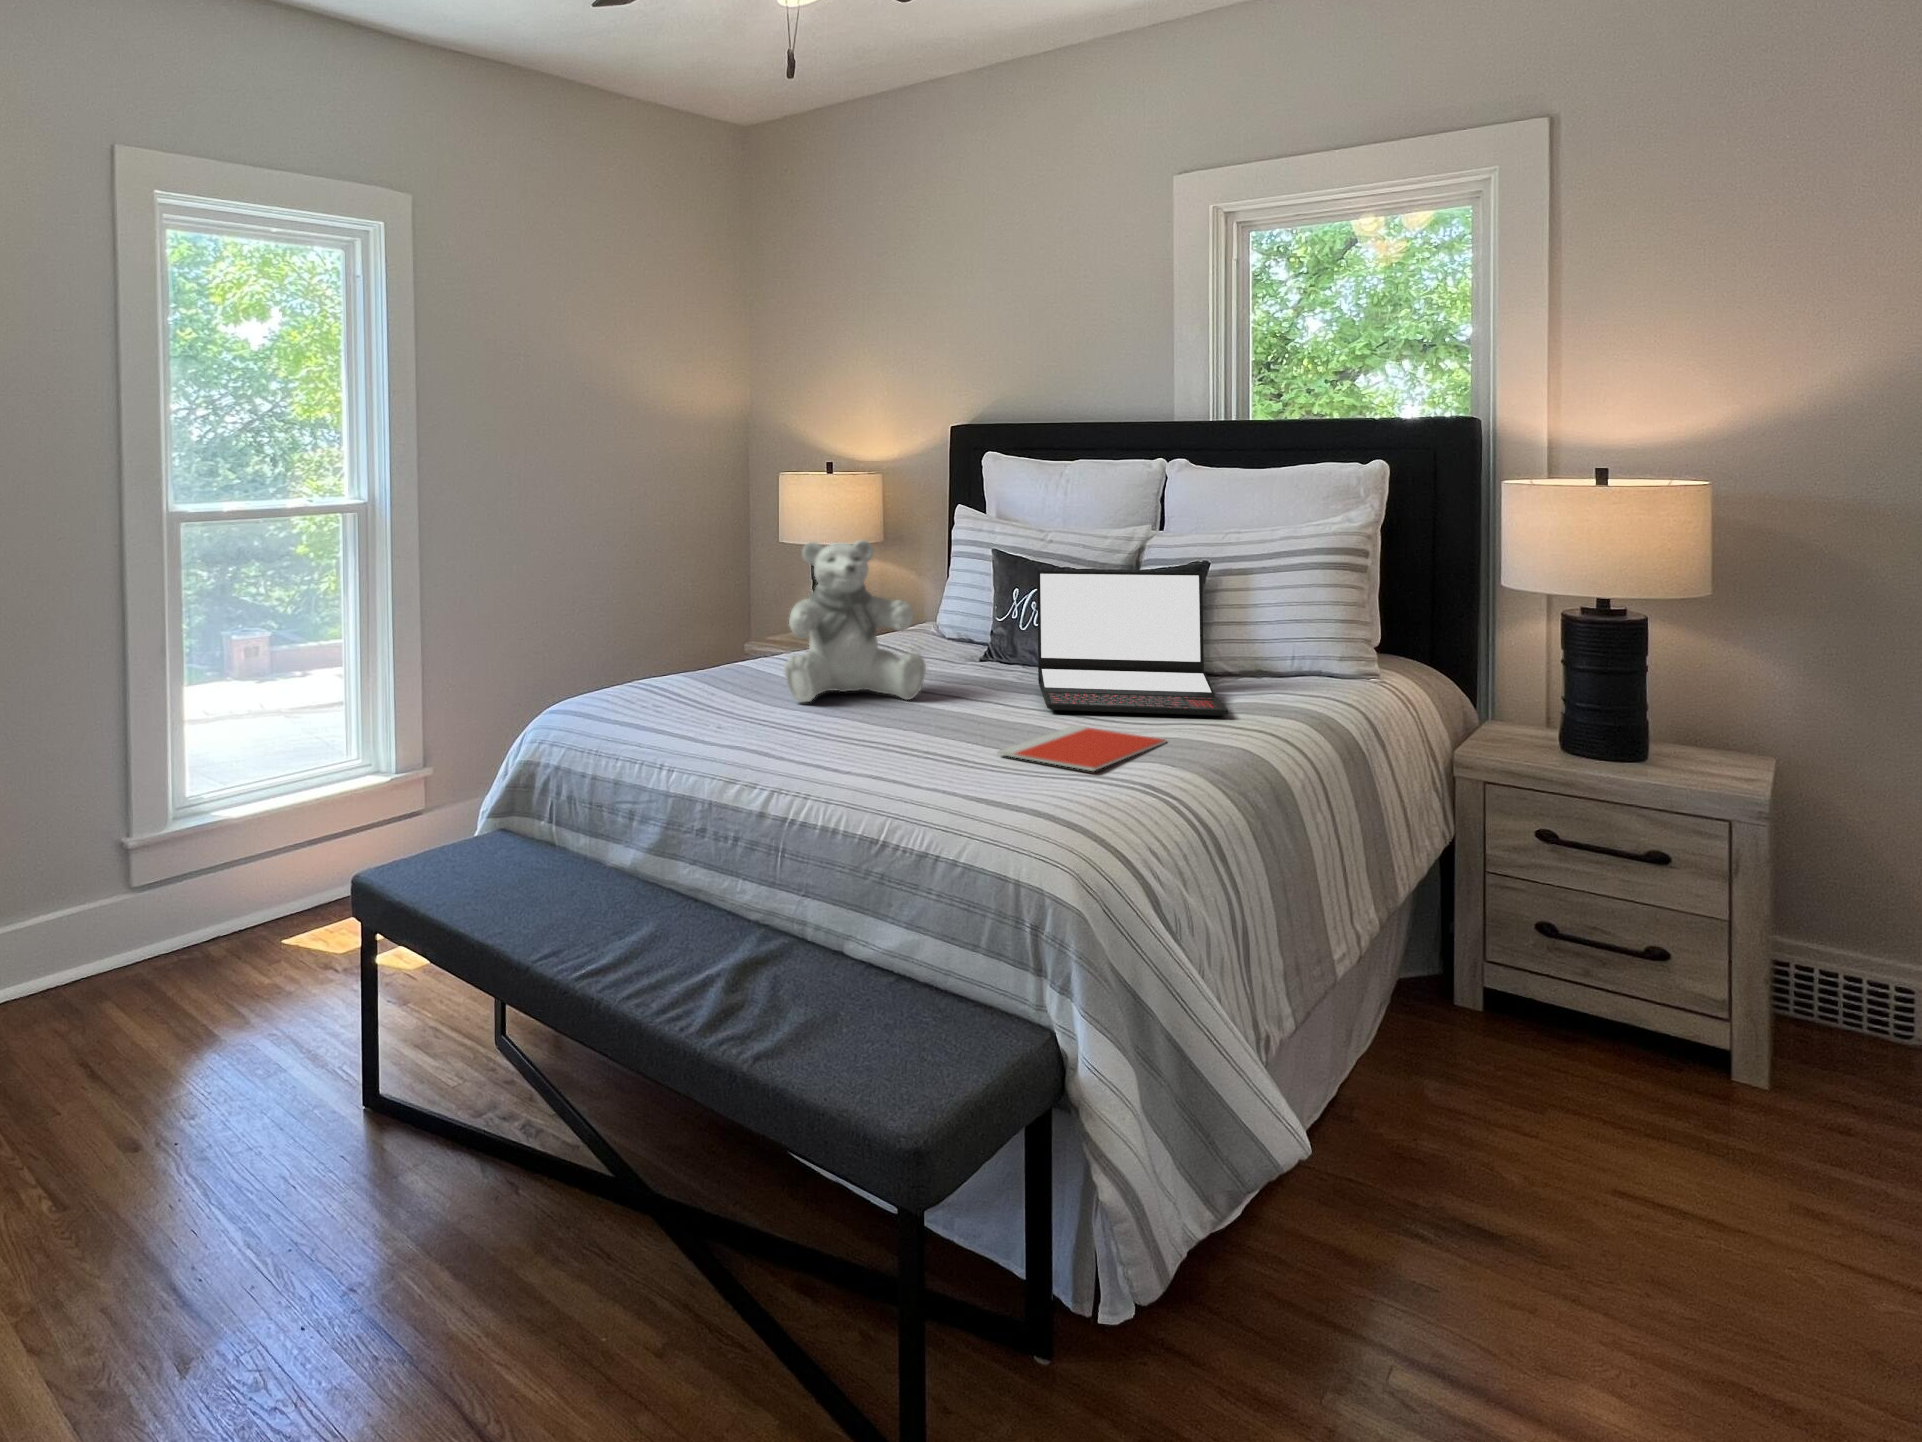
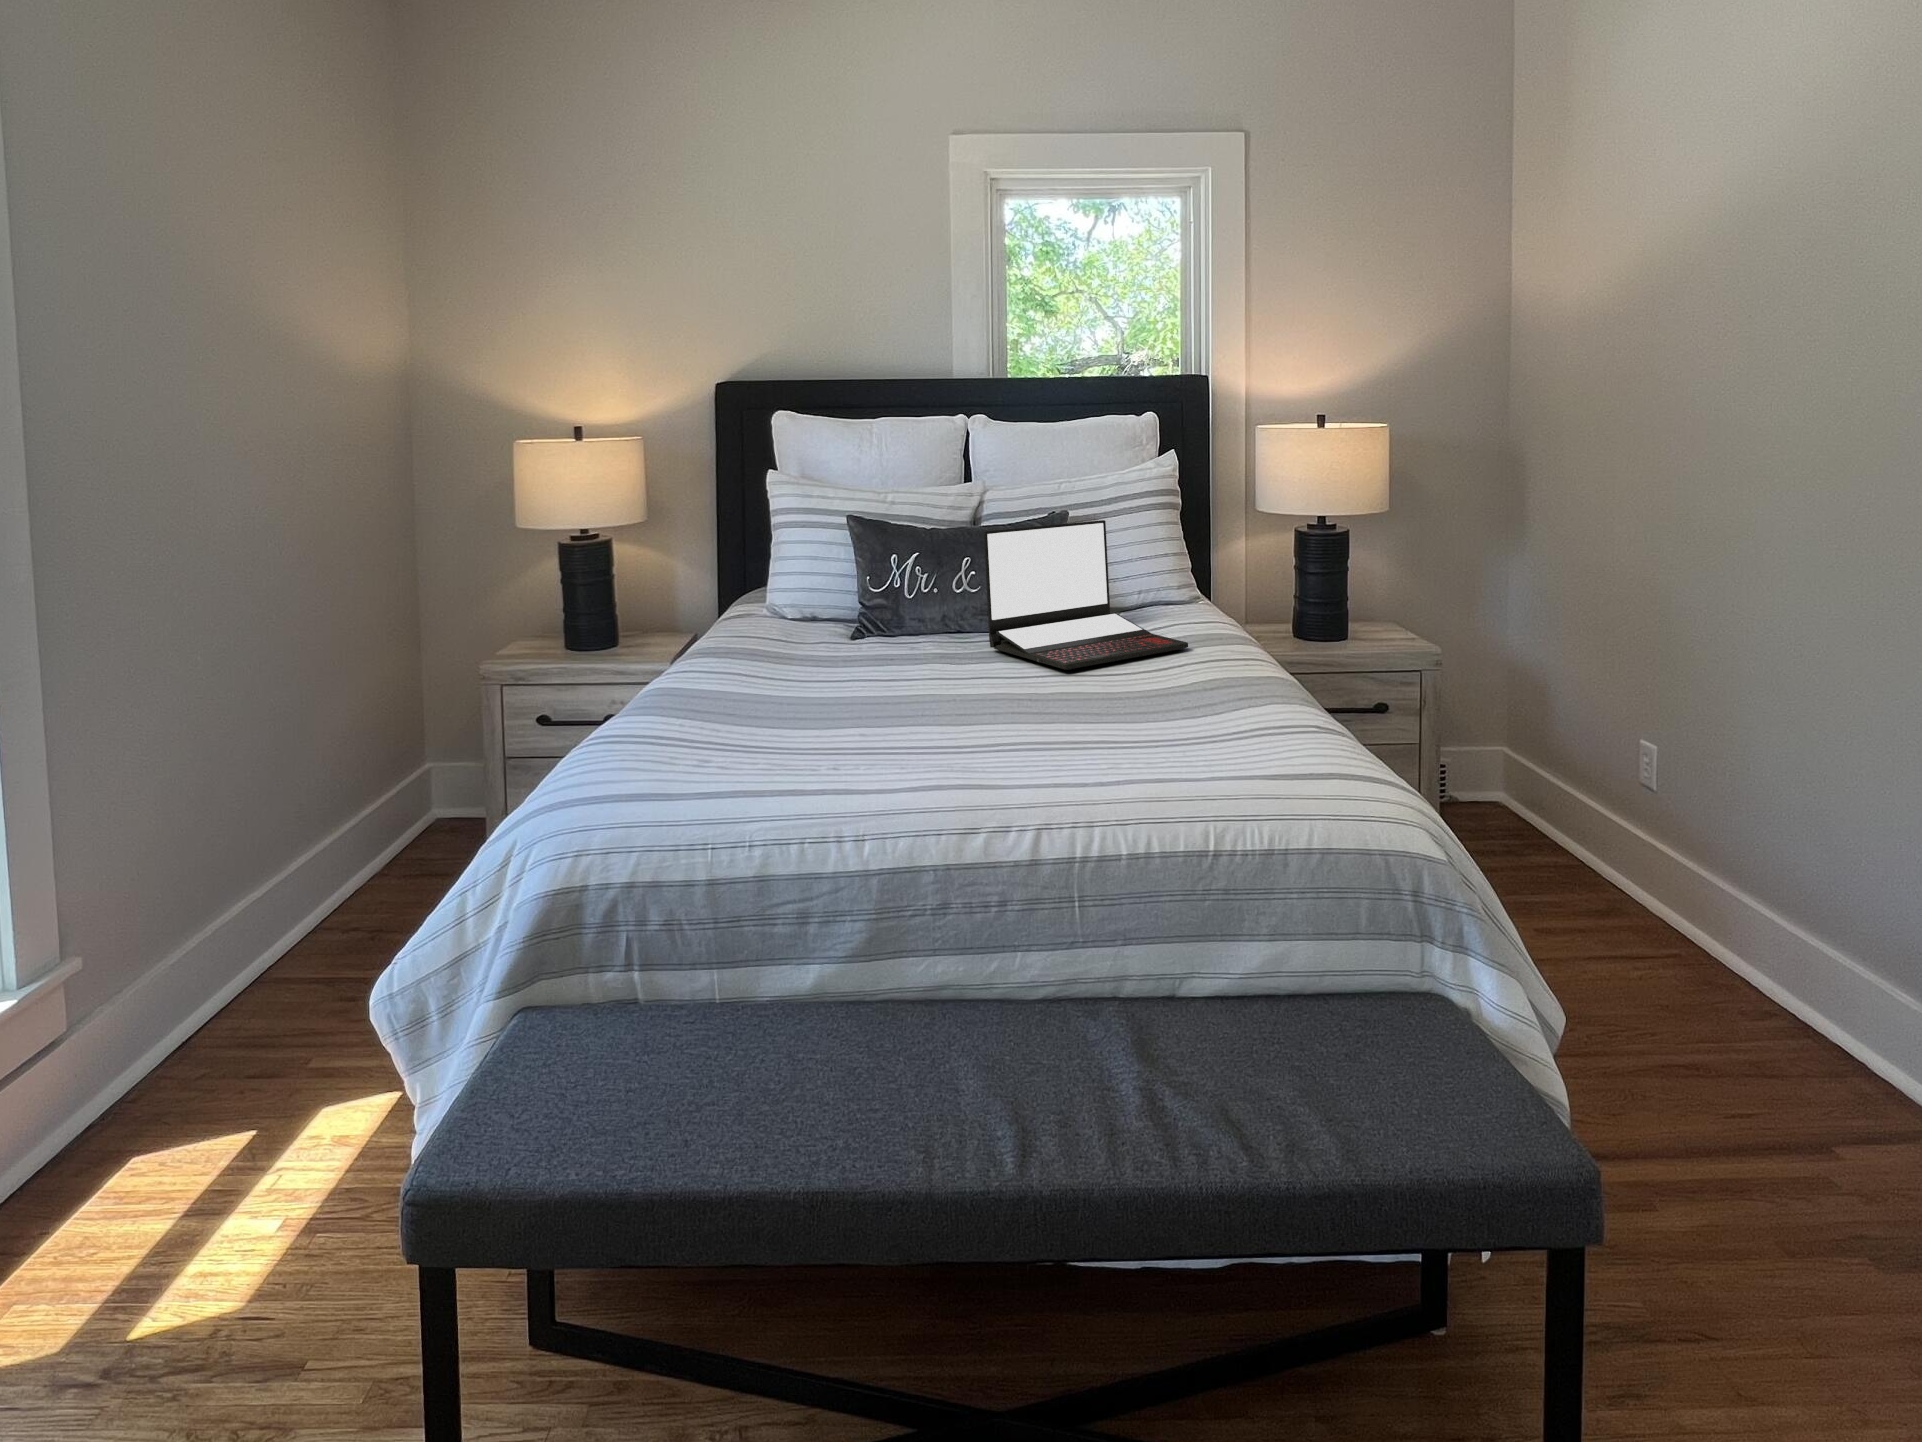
teddy bear: present [784,540,926,702] -> none [793,512,931,713]
notebook: present [998,726,1166,771] -> none [1115,678,1253,725]

